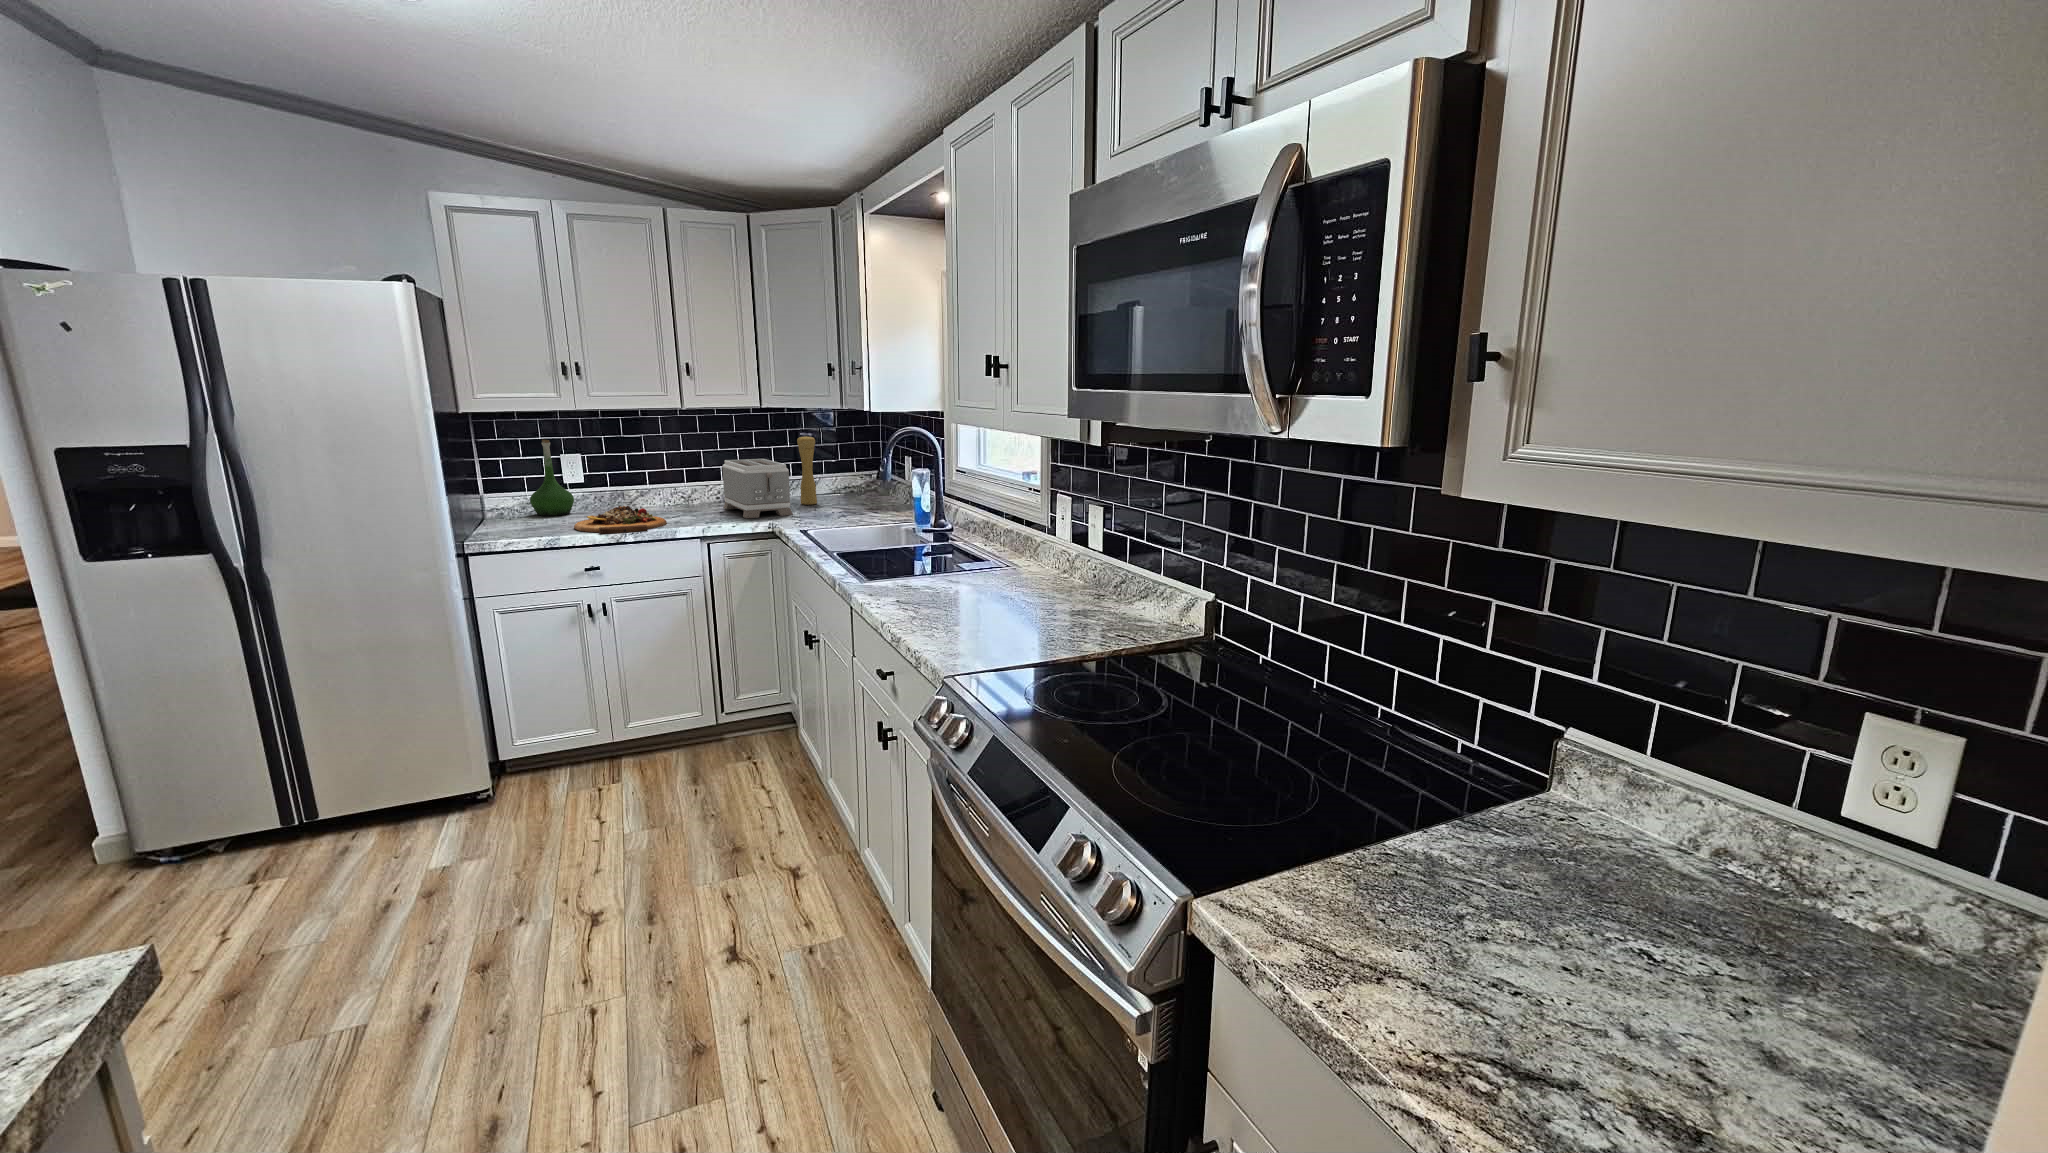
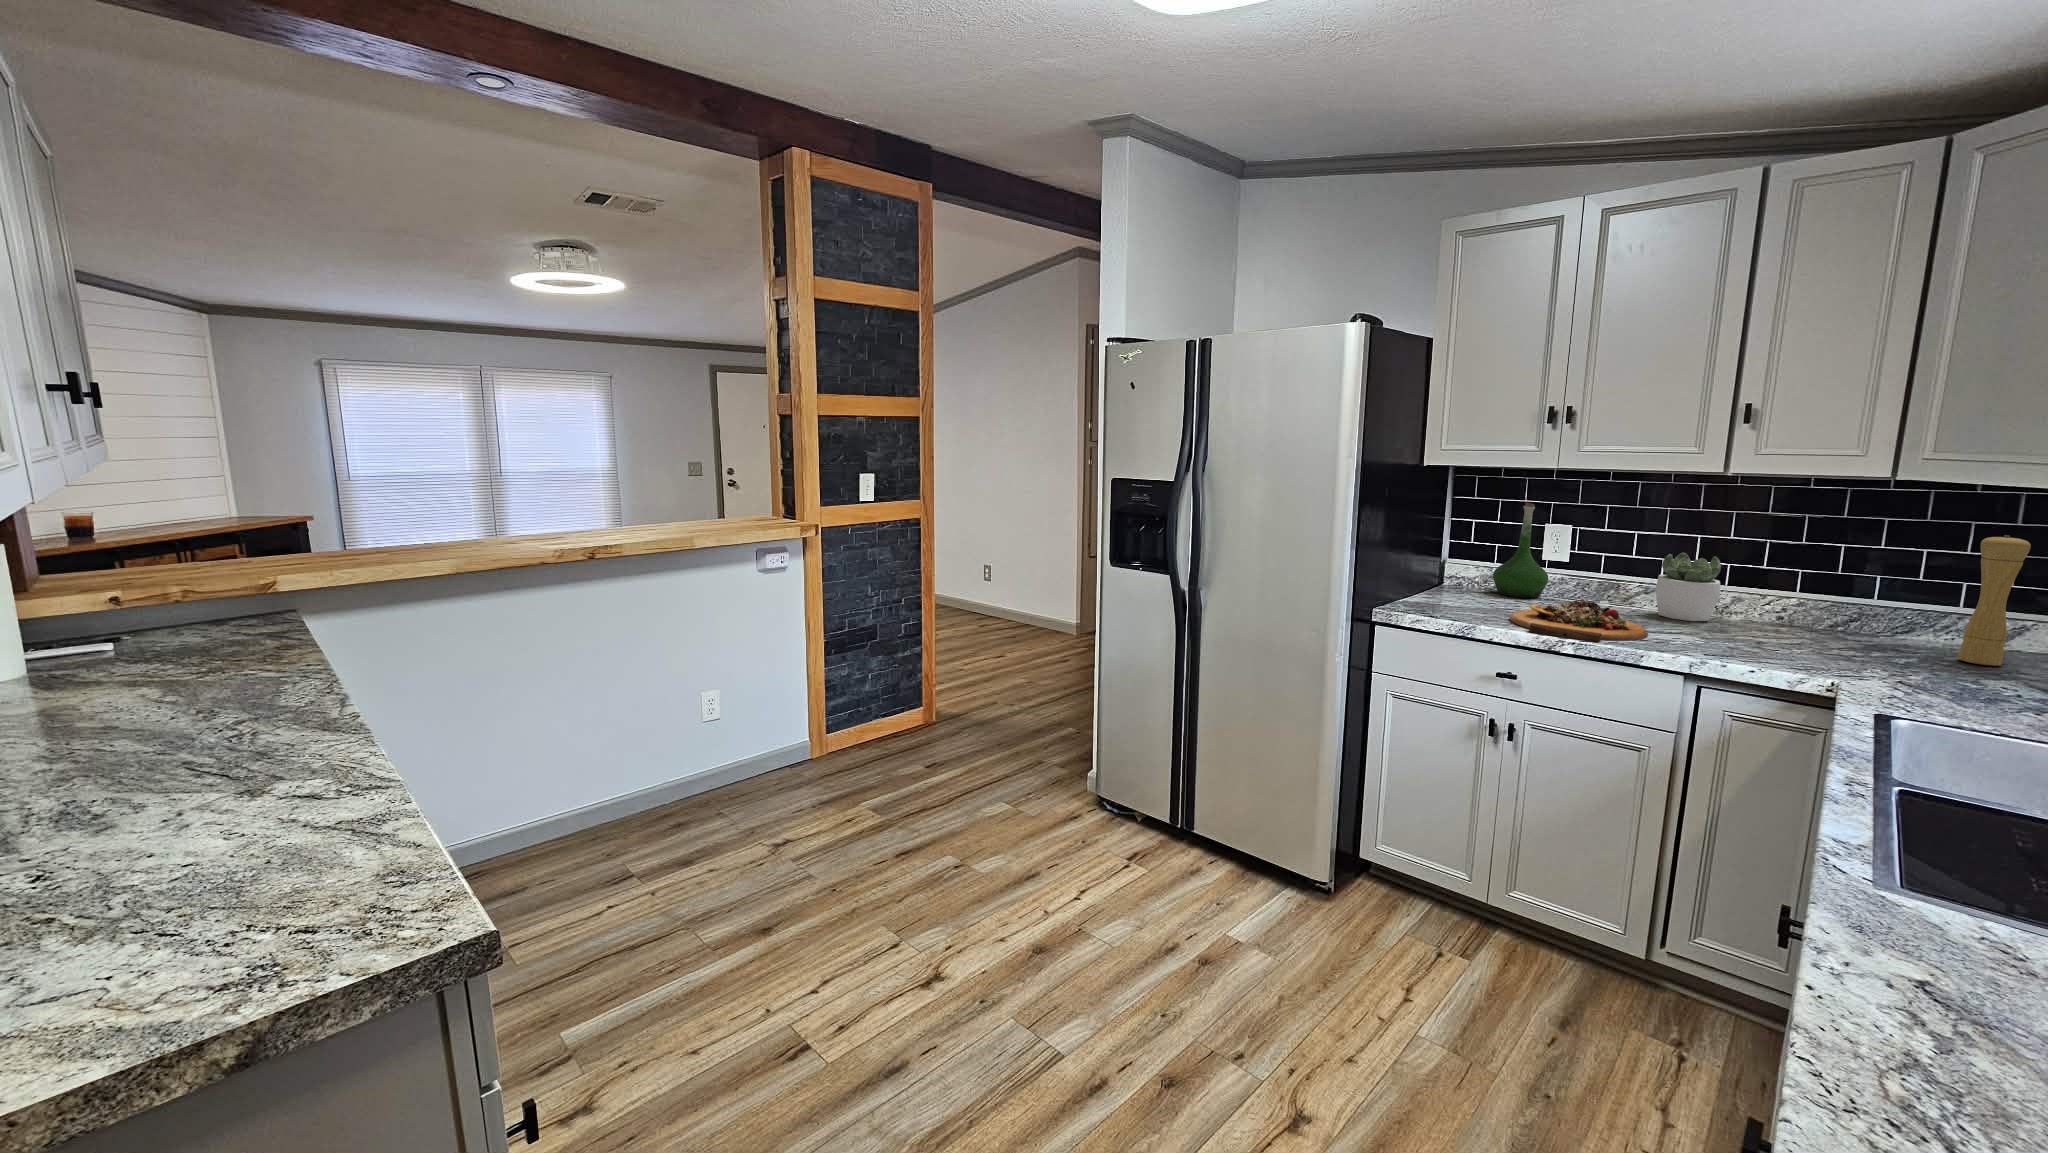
toaster: present [722,459,793,518] -> none [1775,559,1922,675]
succulent plant: none [647,465,687,510] -> present [1655,553,1721,621]

